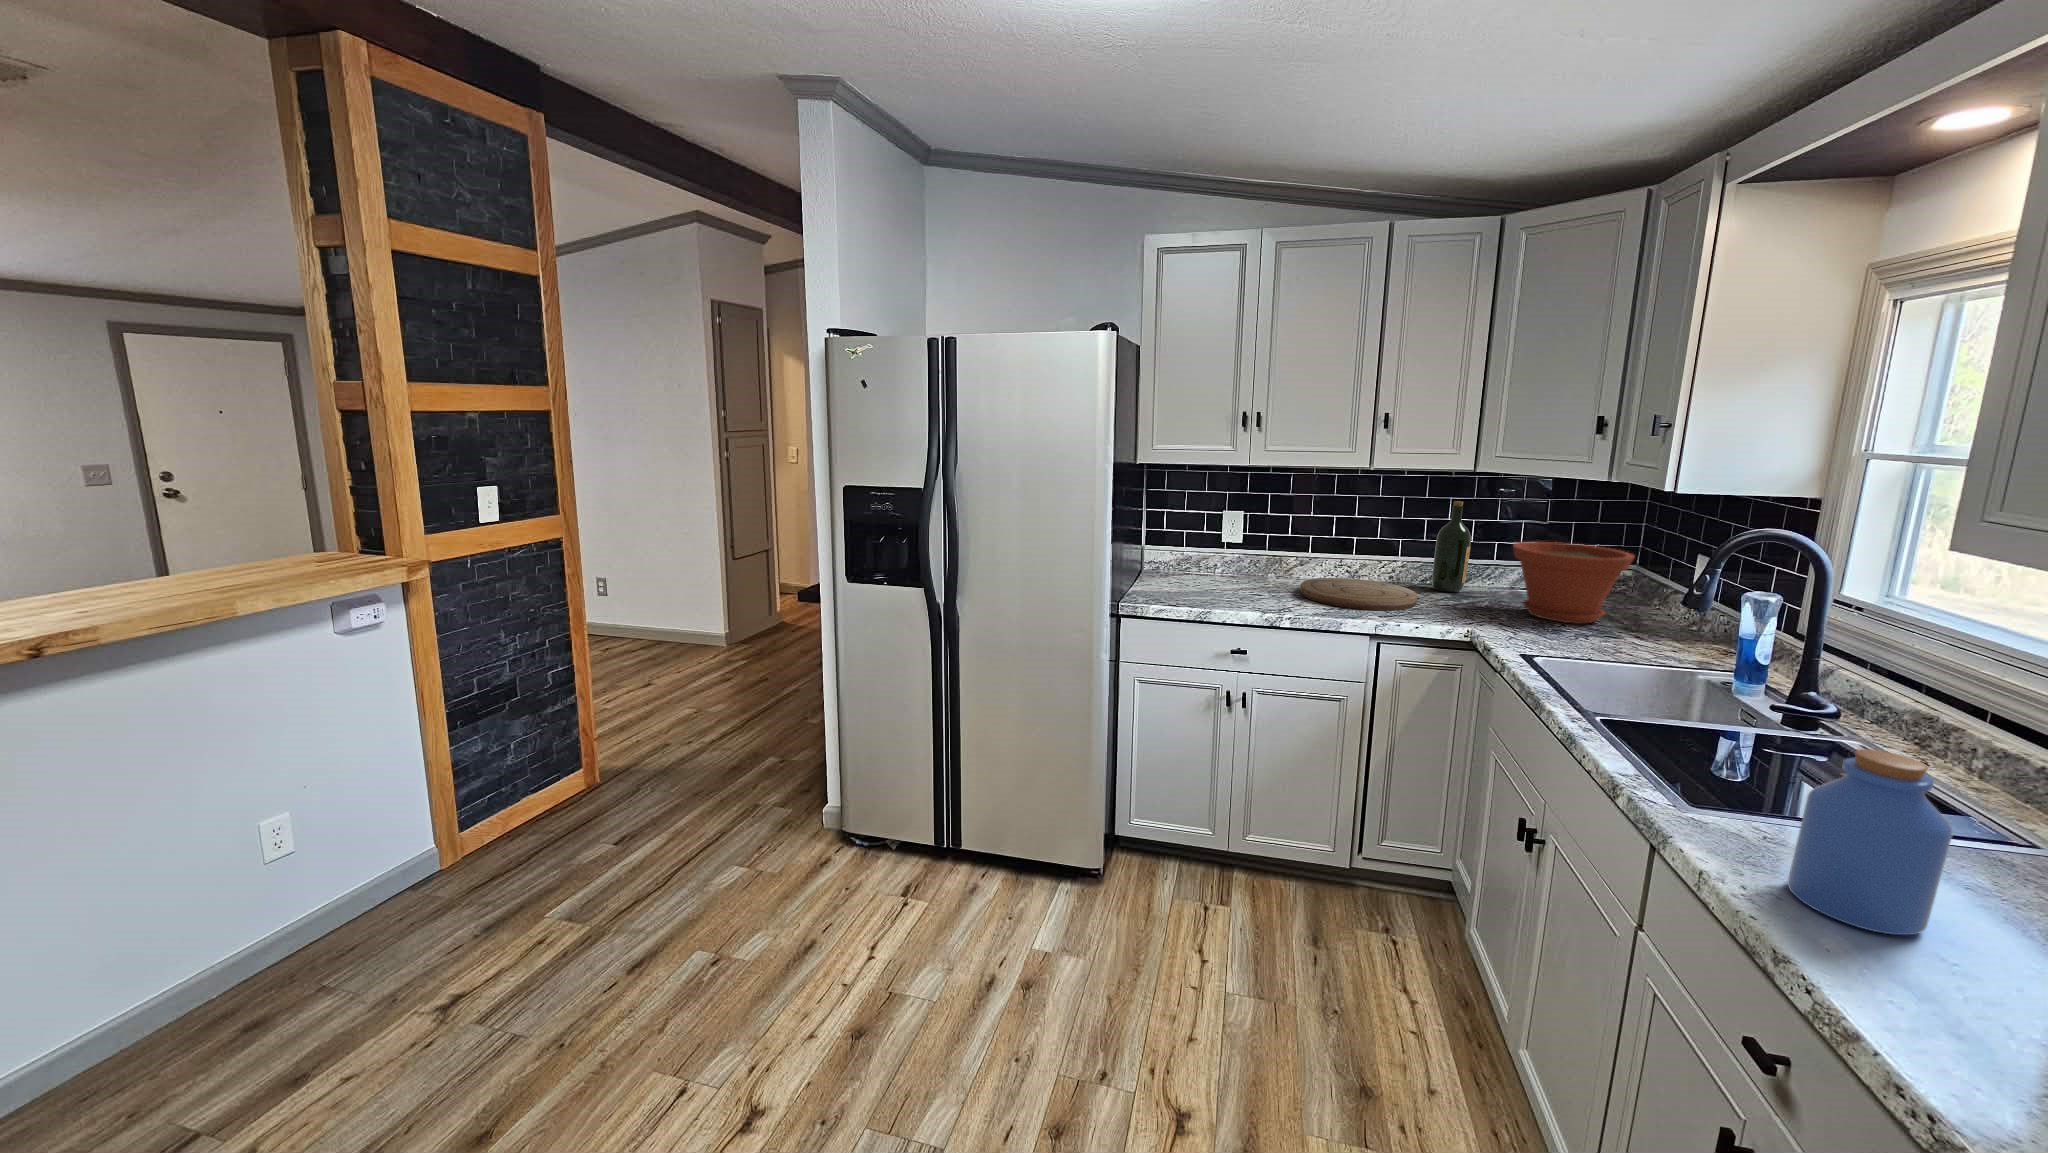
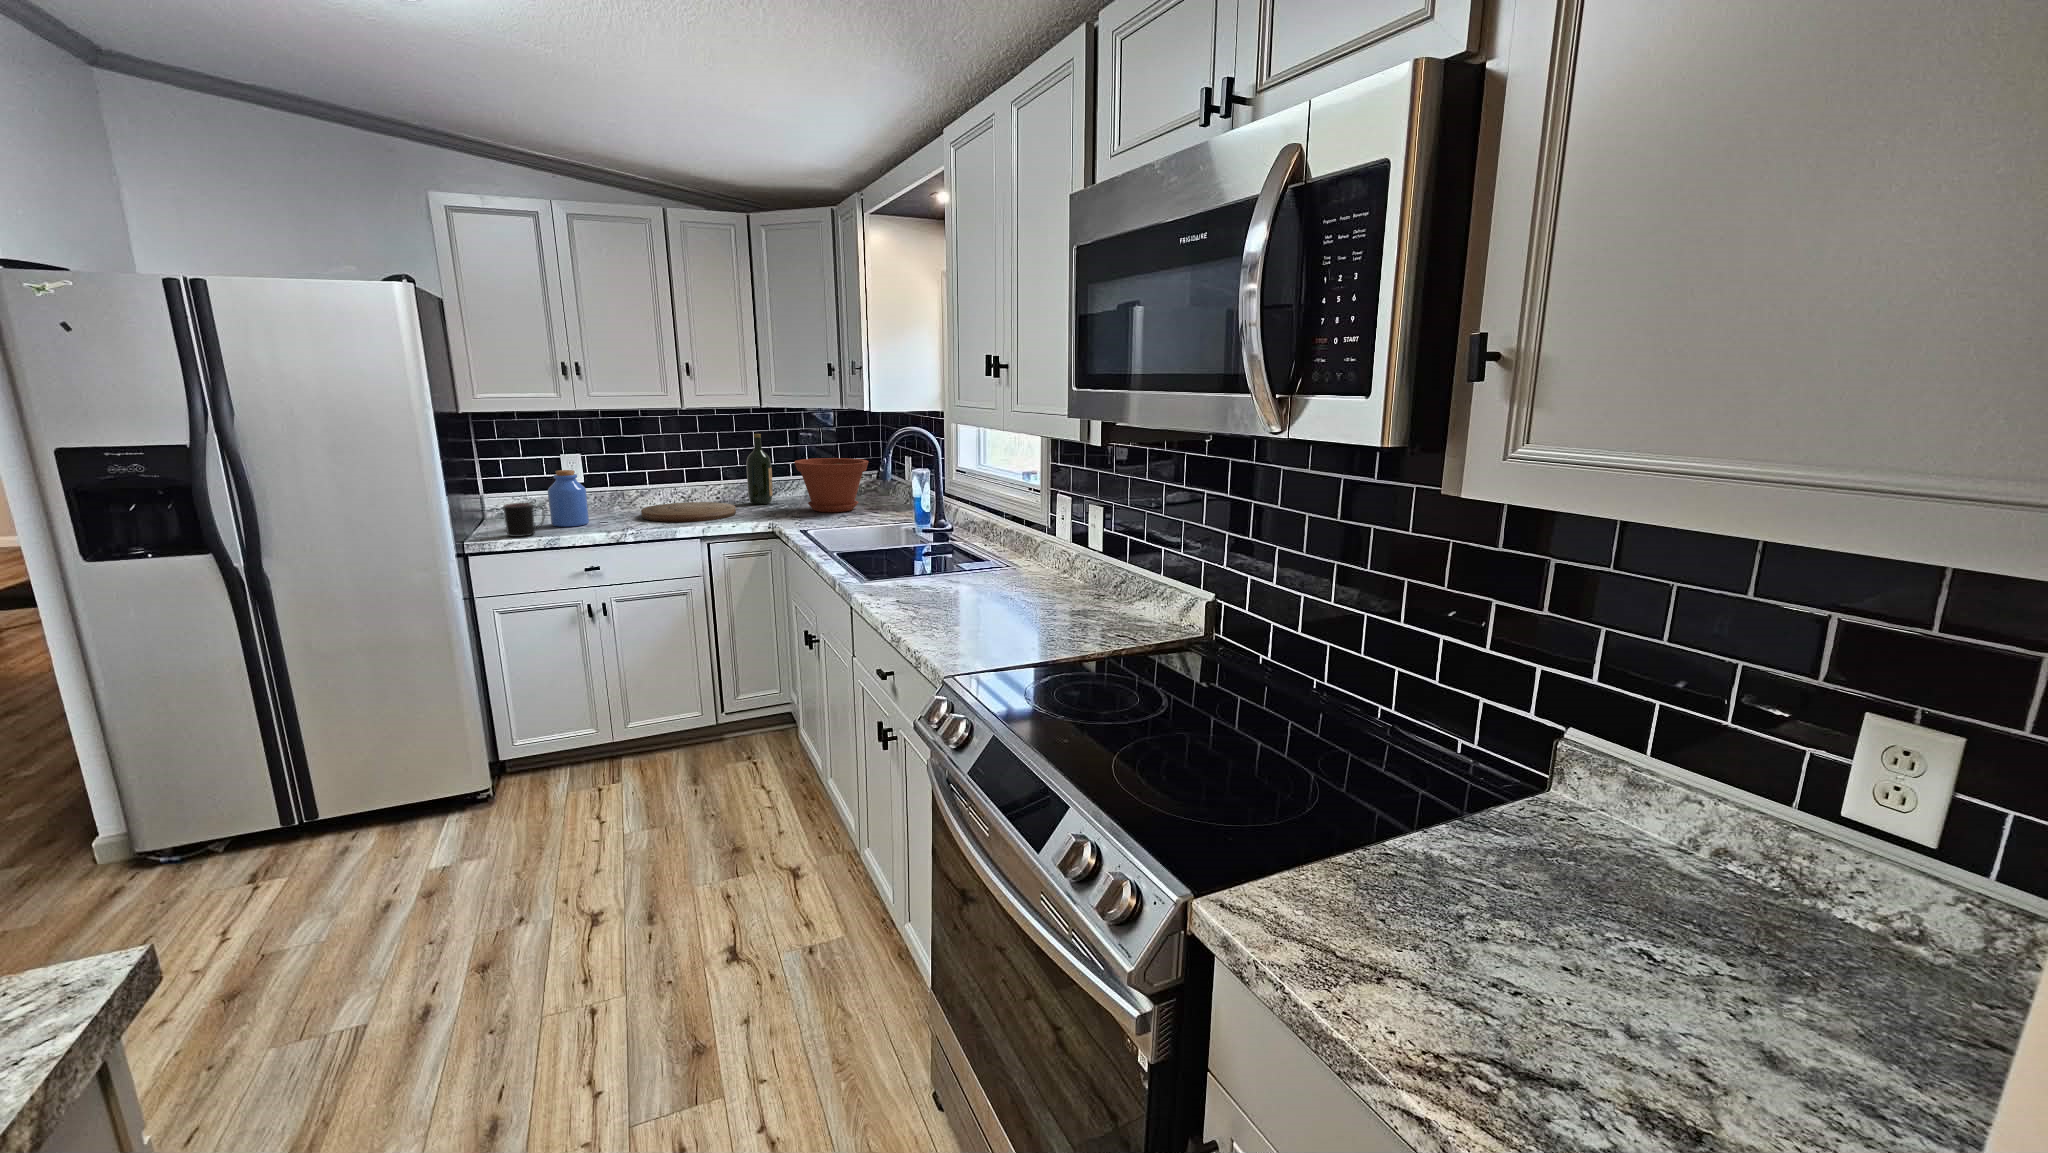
mug: none [1160,565,1201,603] -> present [503,503,545,537]
jar: present [1788,749,1953,935] -> present [548,470,589,527]

